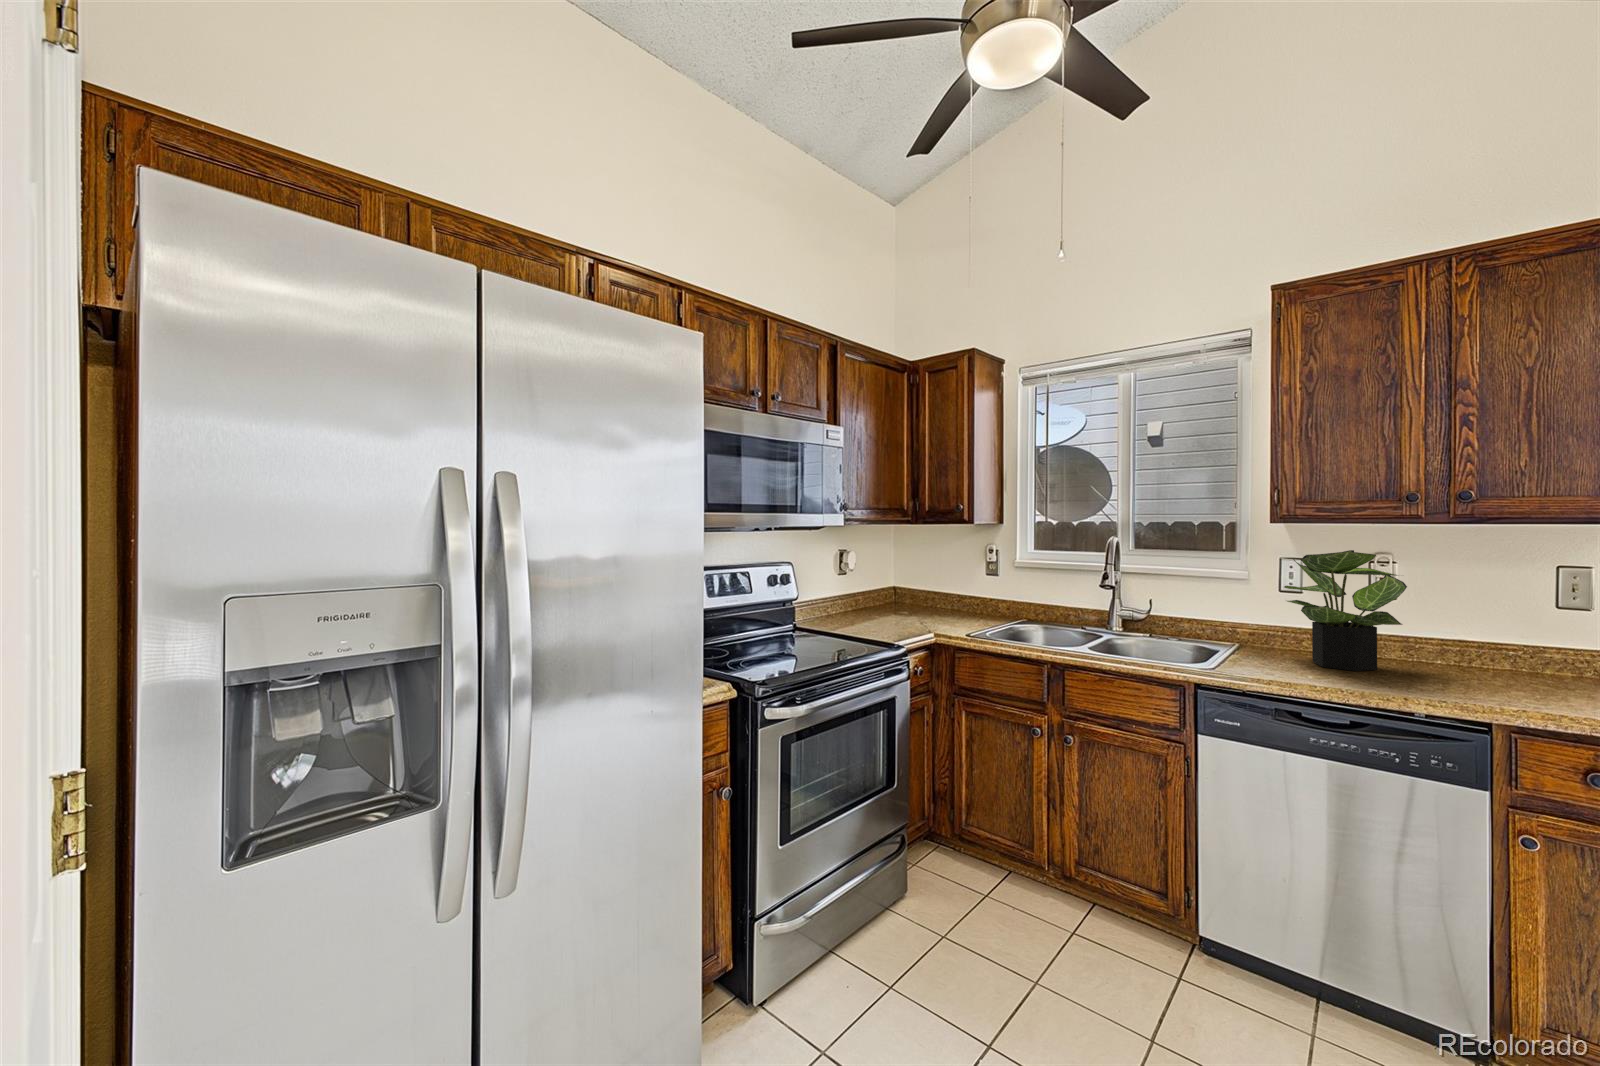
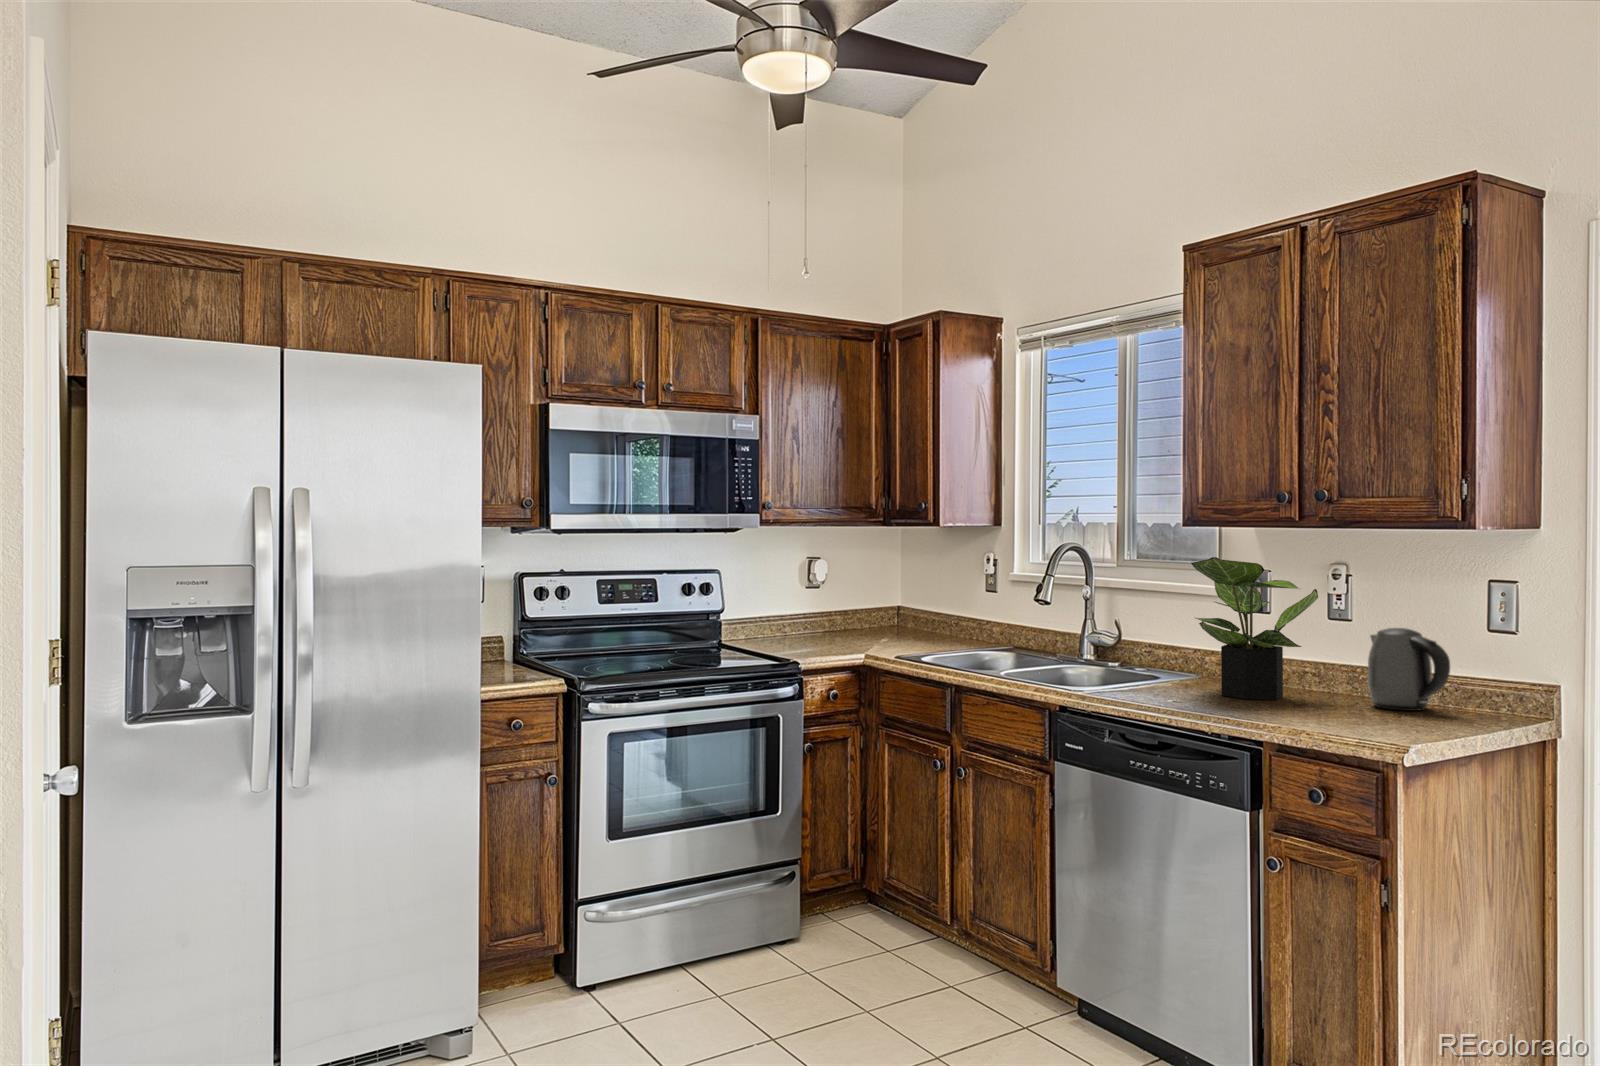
kettle: none [1453,607,1556,678] -> present [1368,628,1450,711]

